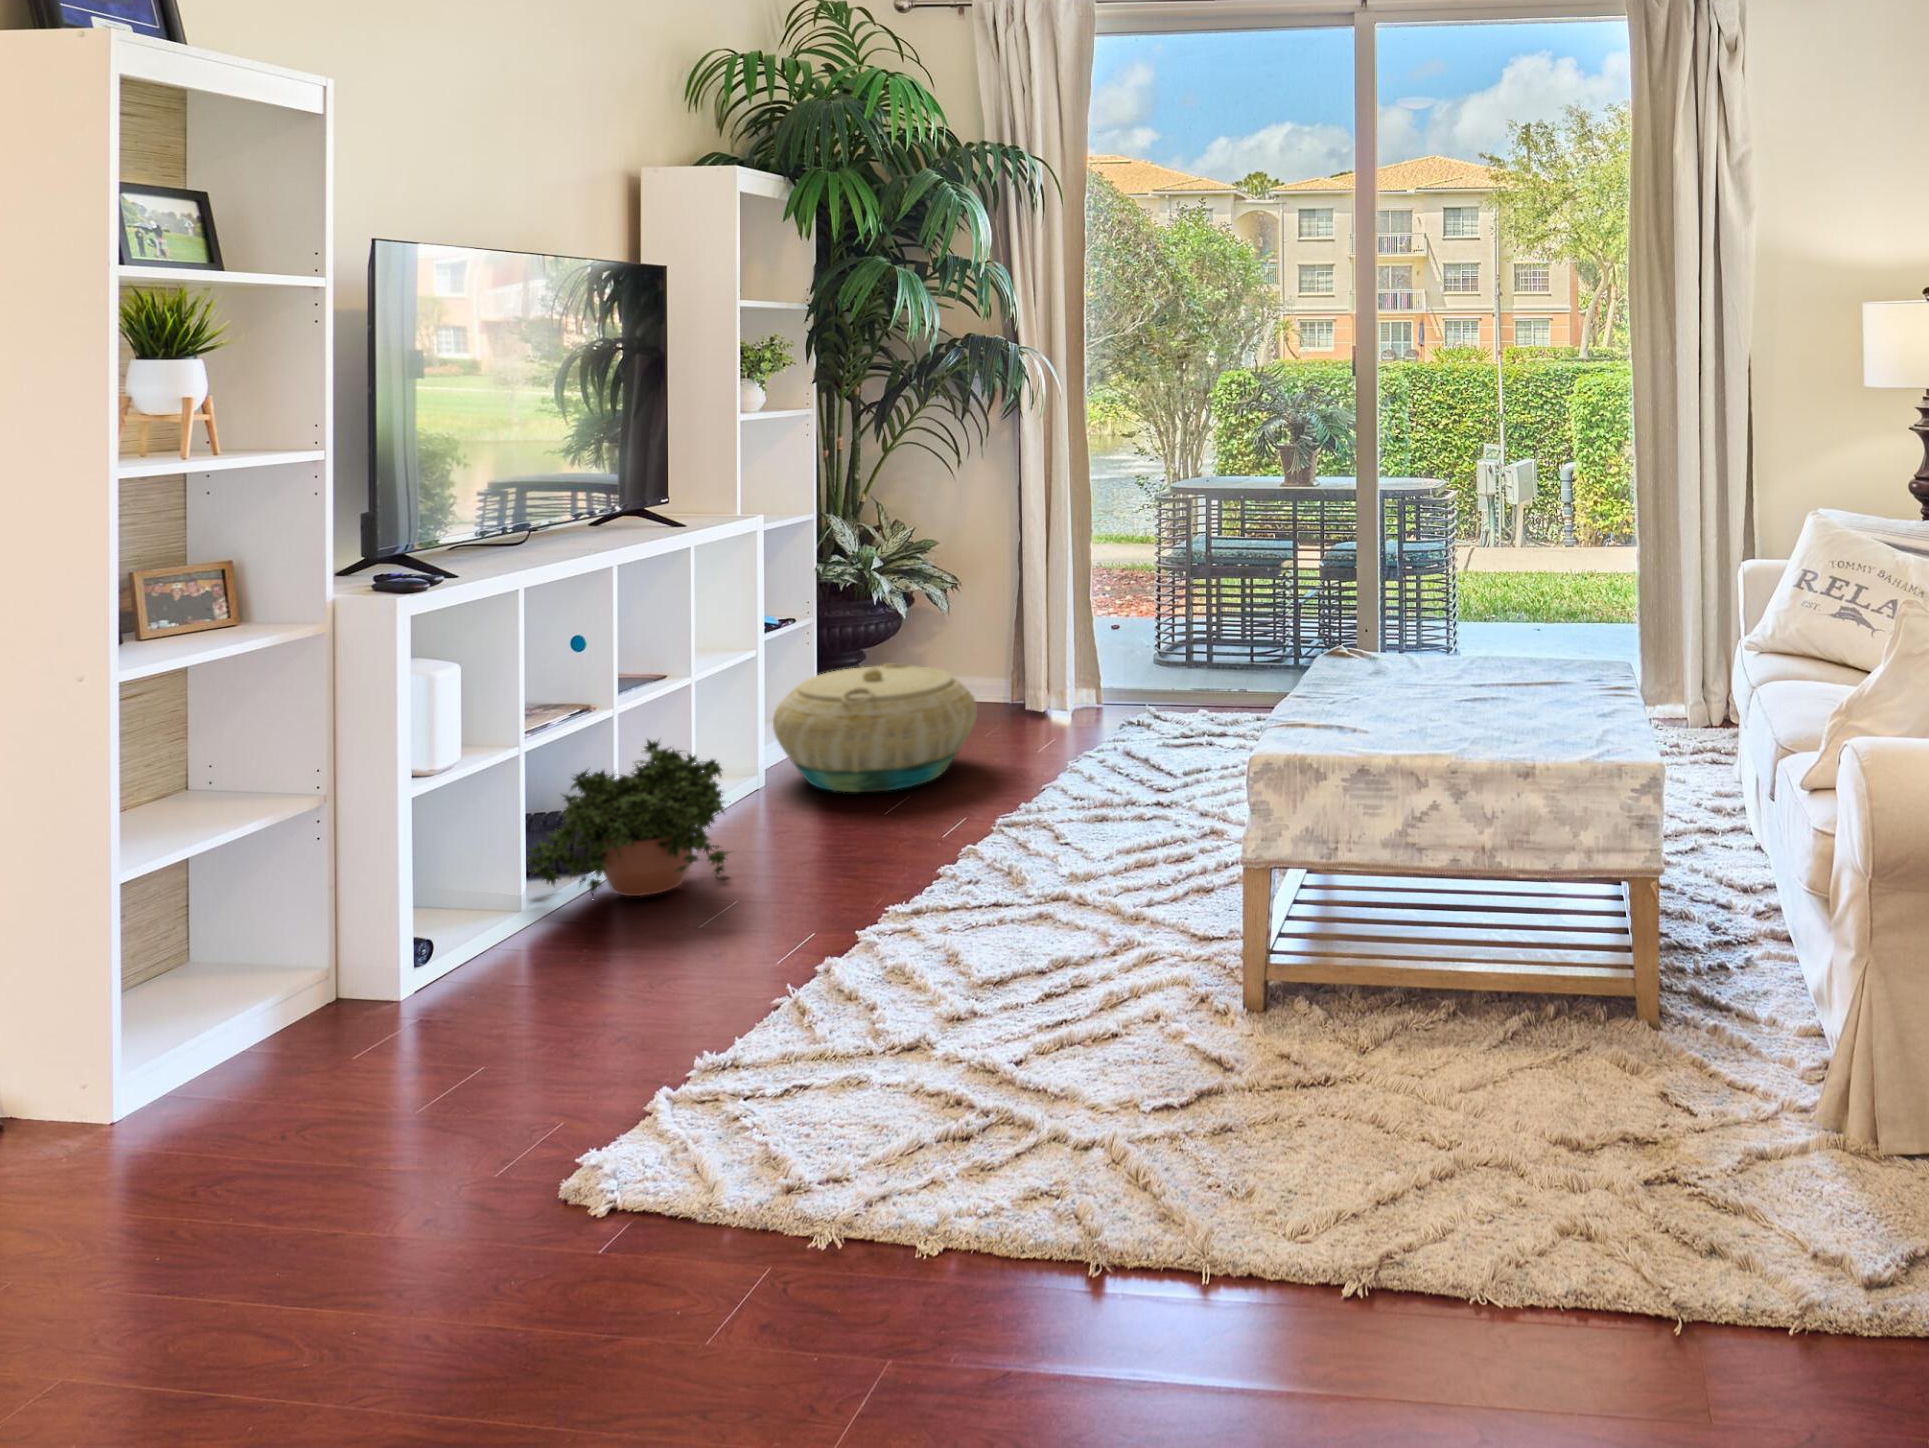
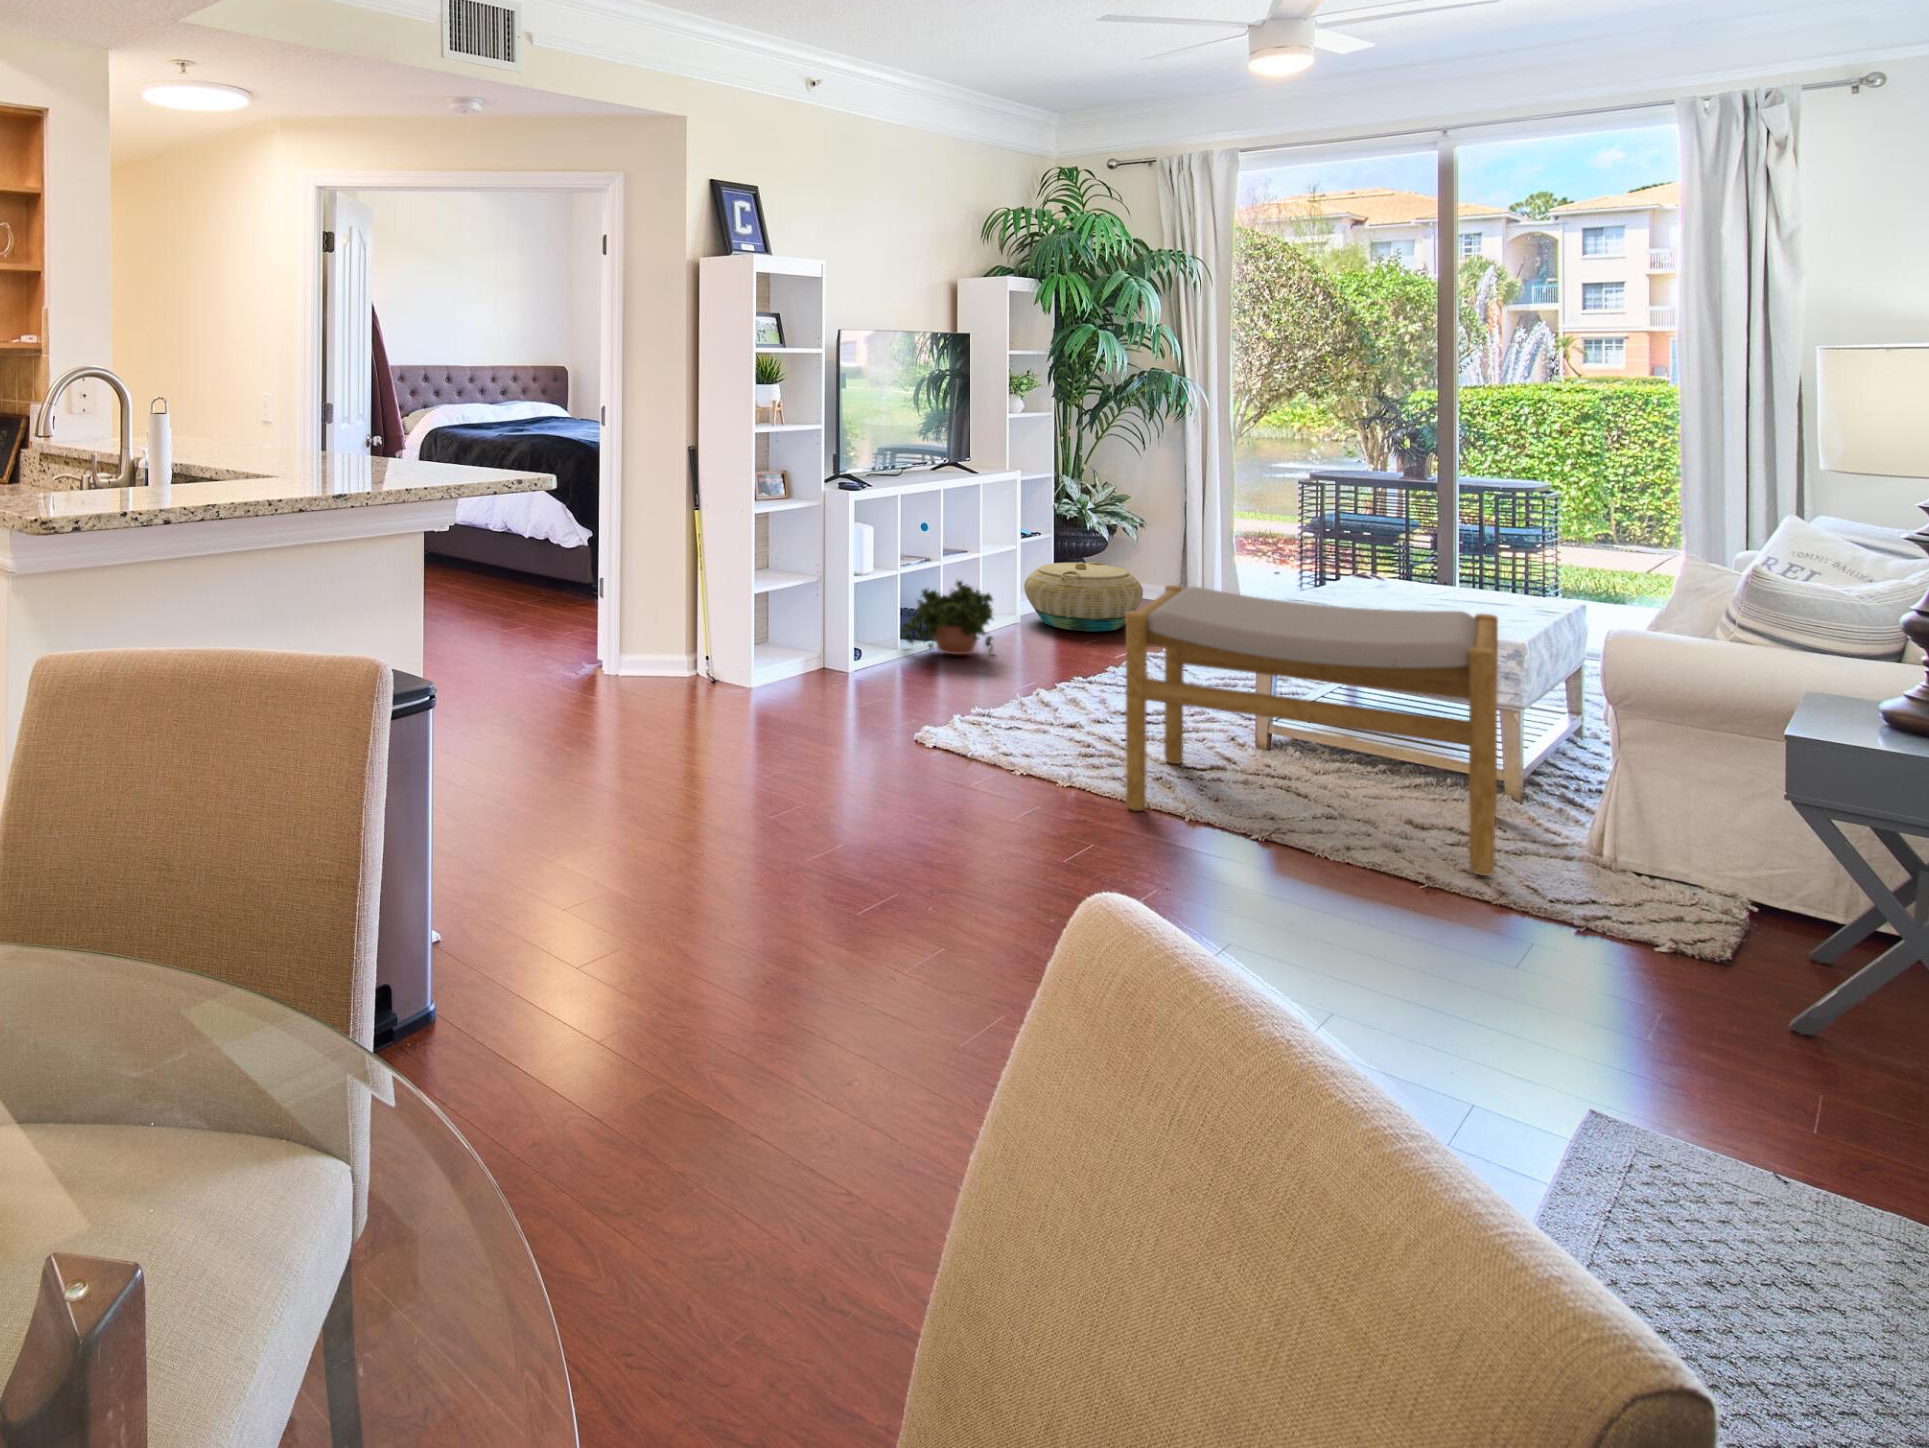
footstool: none [1067,730,1747,1279] -> present [1126,585,1498,876]

